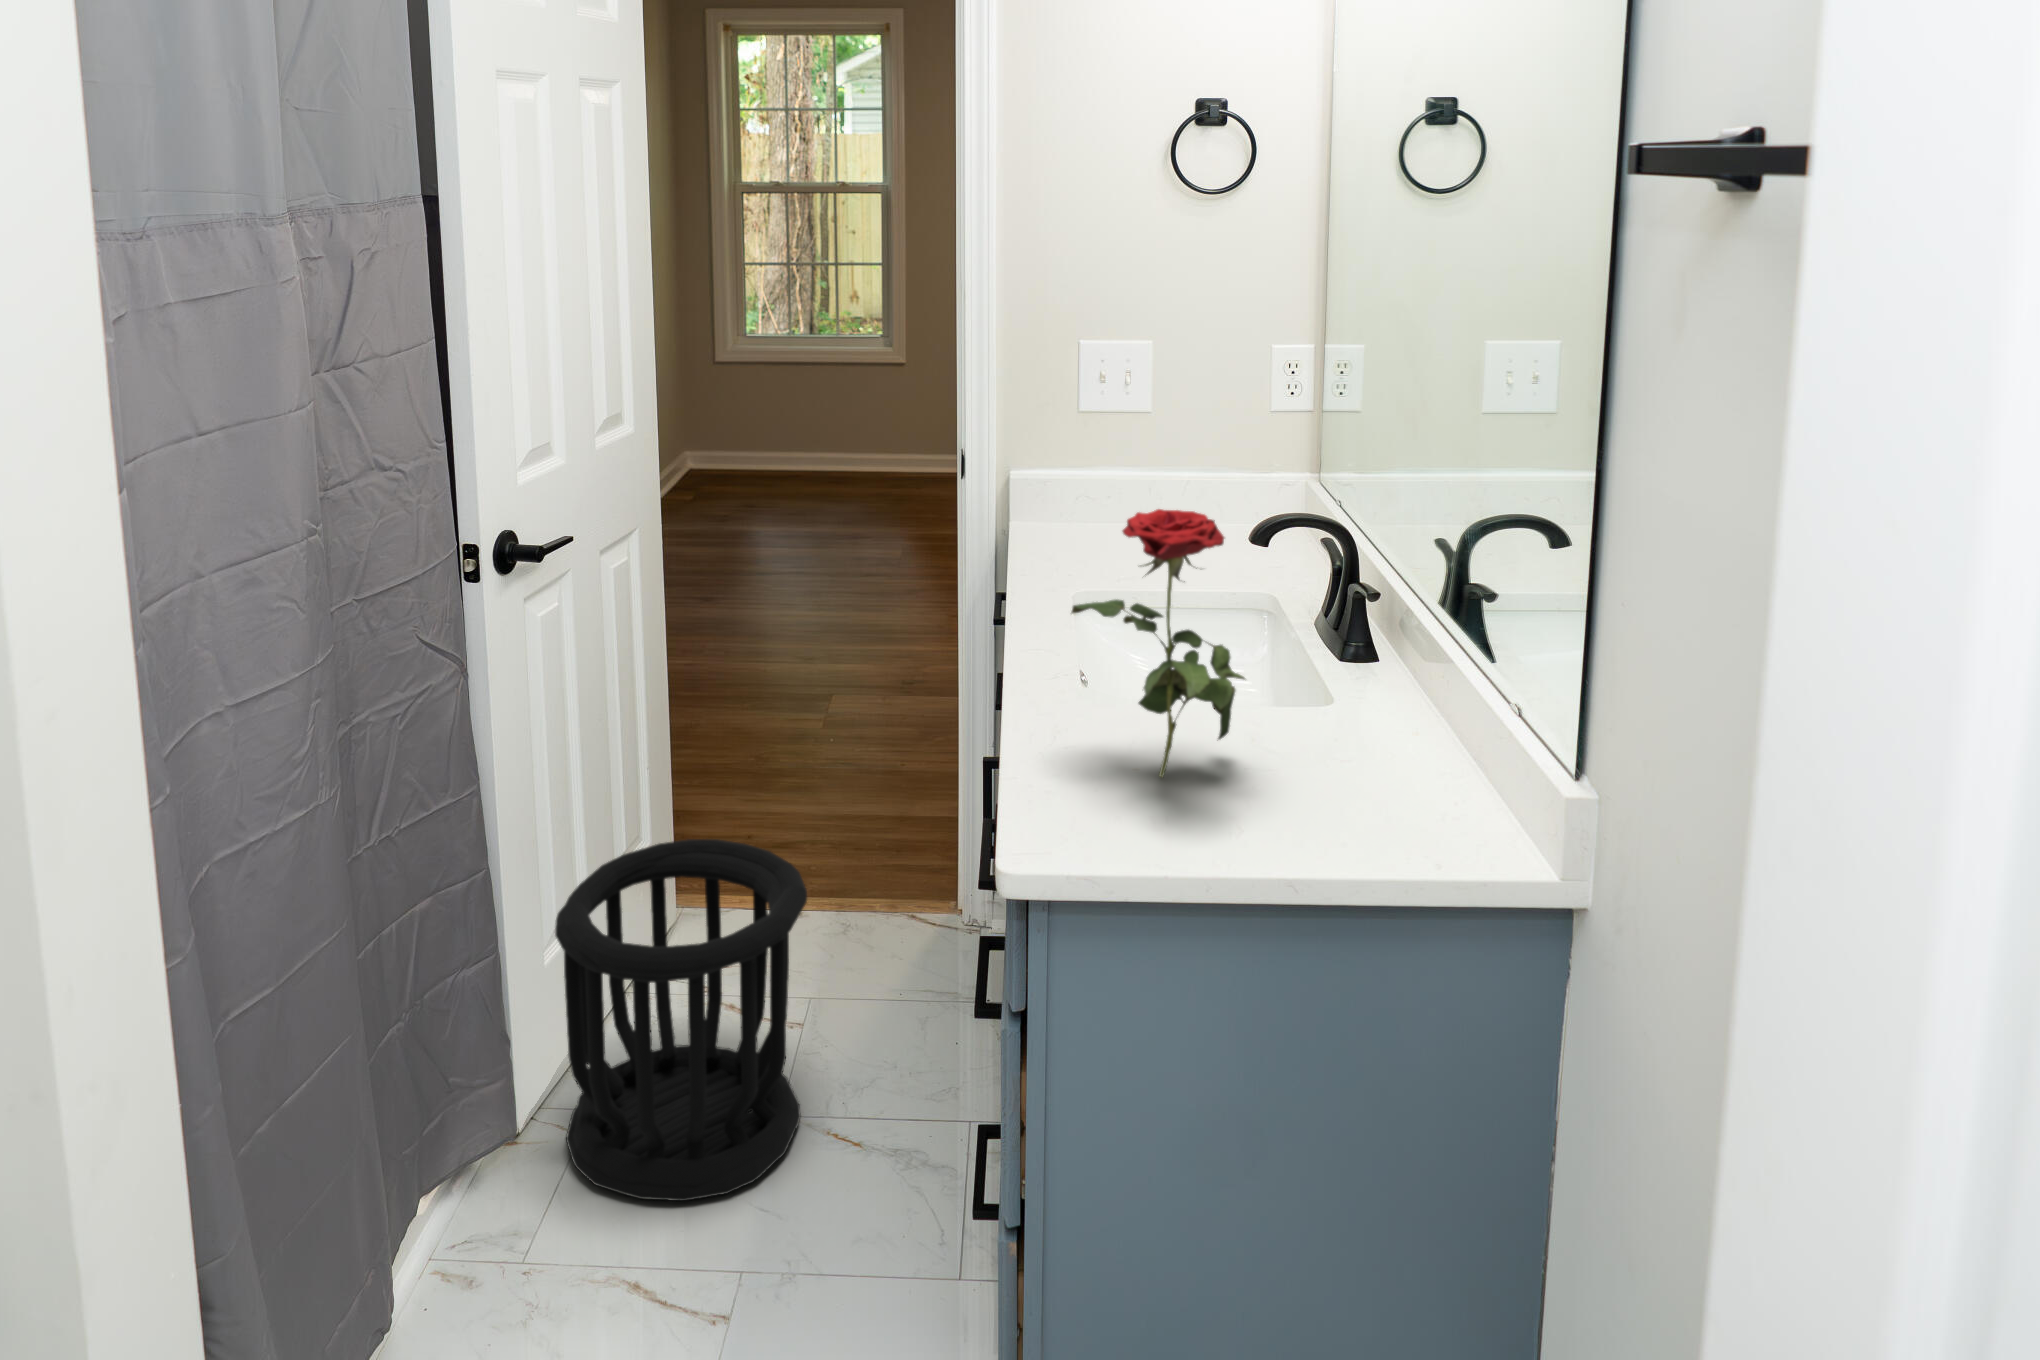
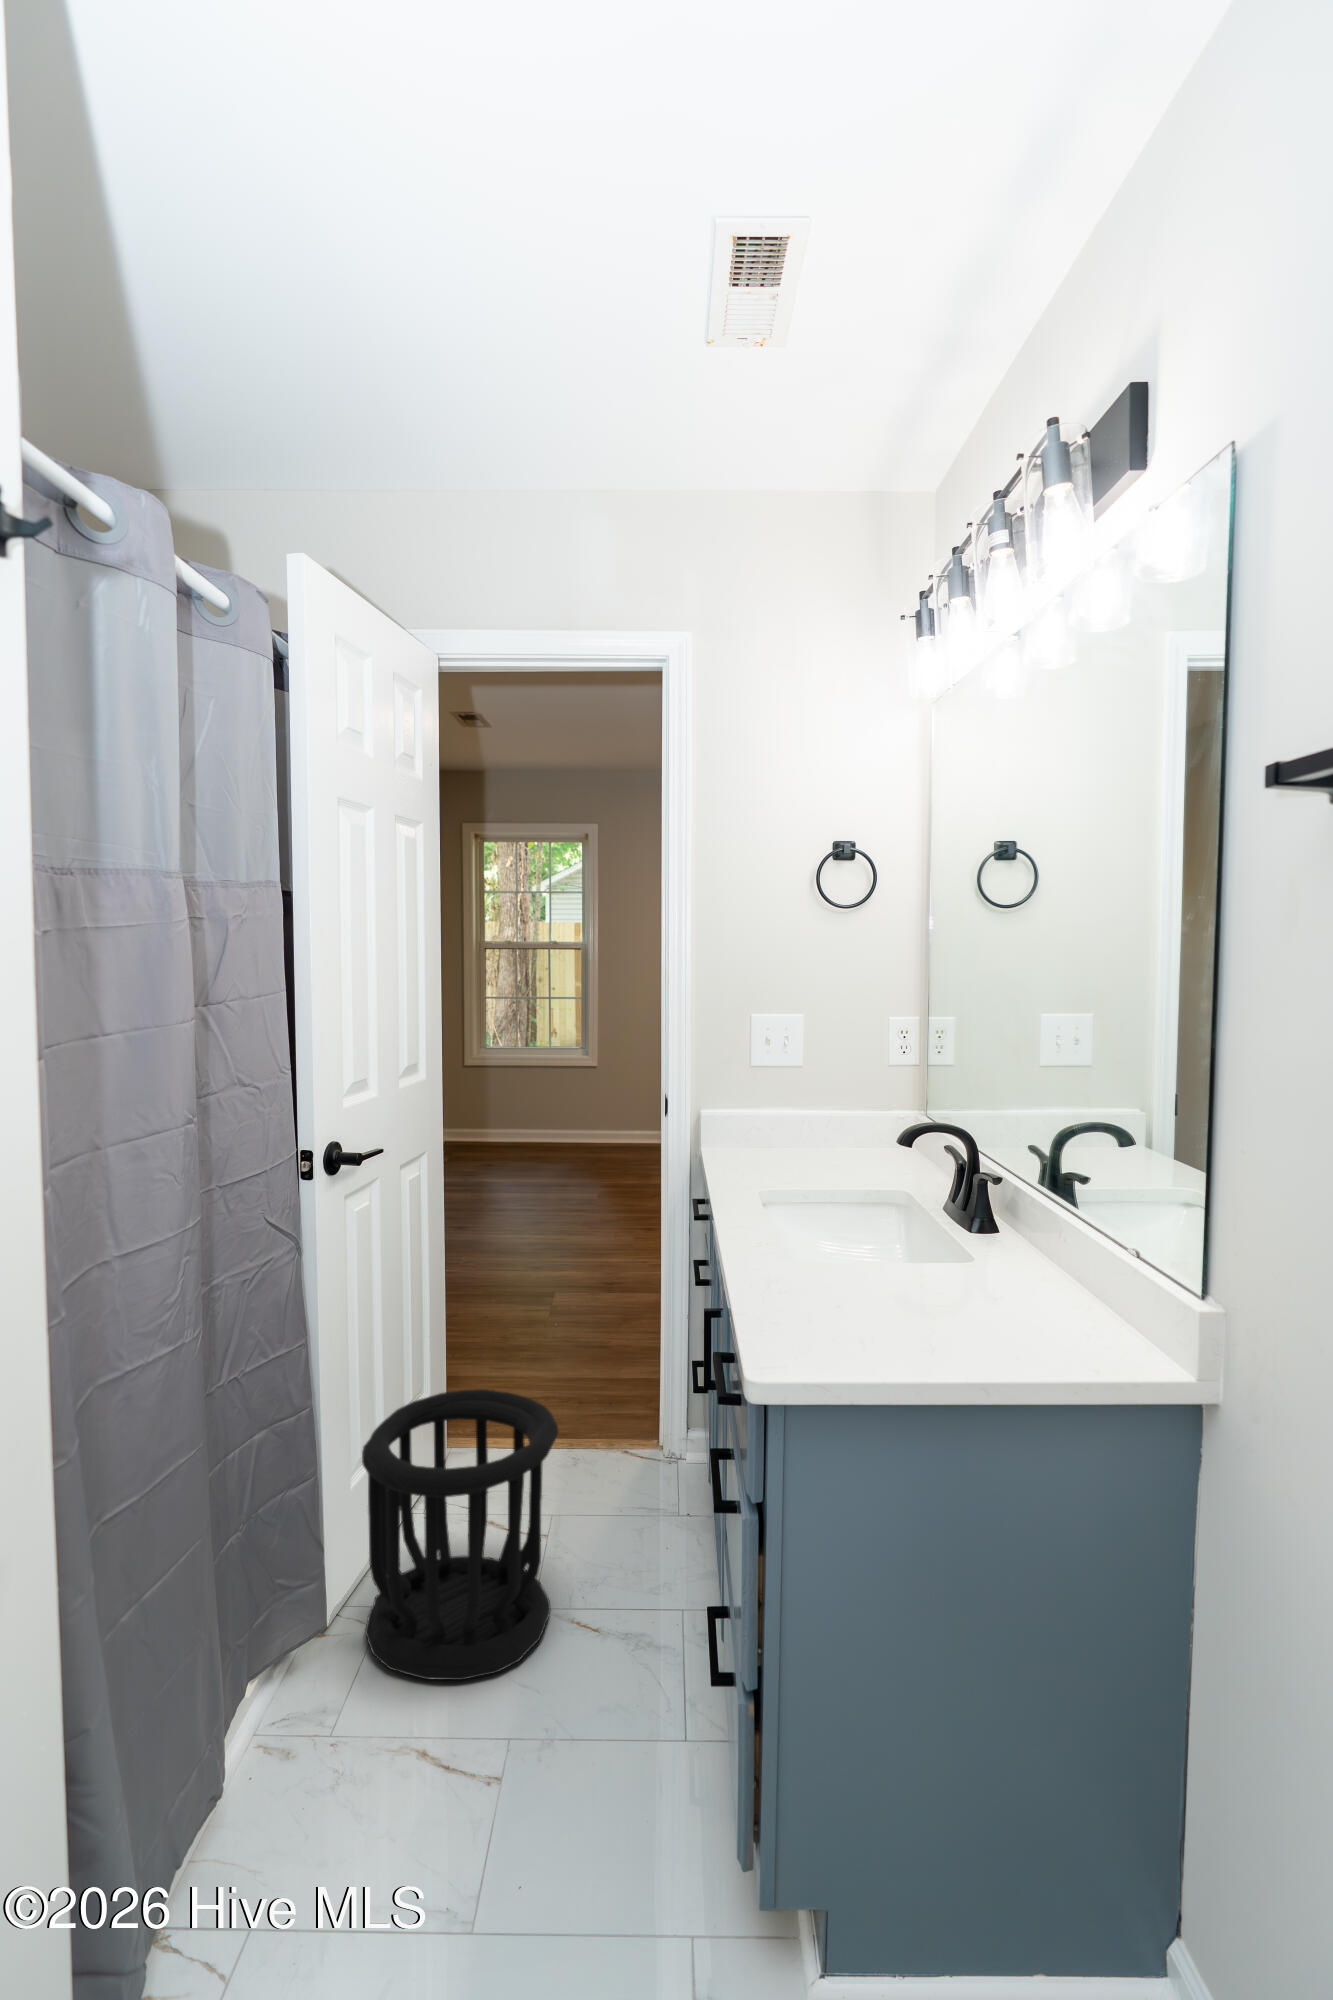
flower: present [1072,509,1245,777] -> none [786,1095,927,1308]

